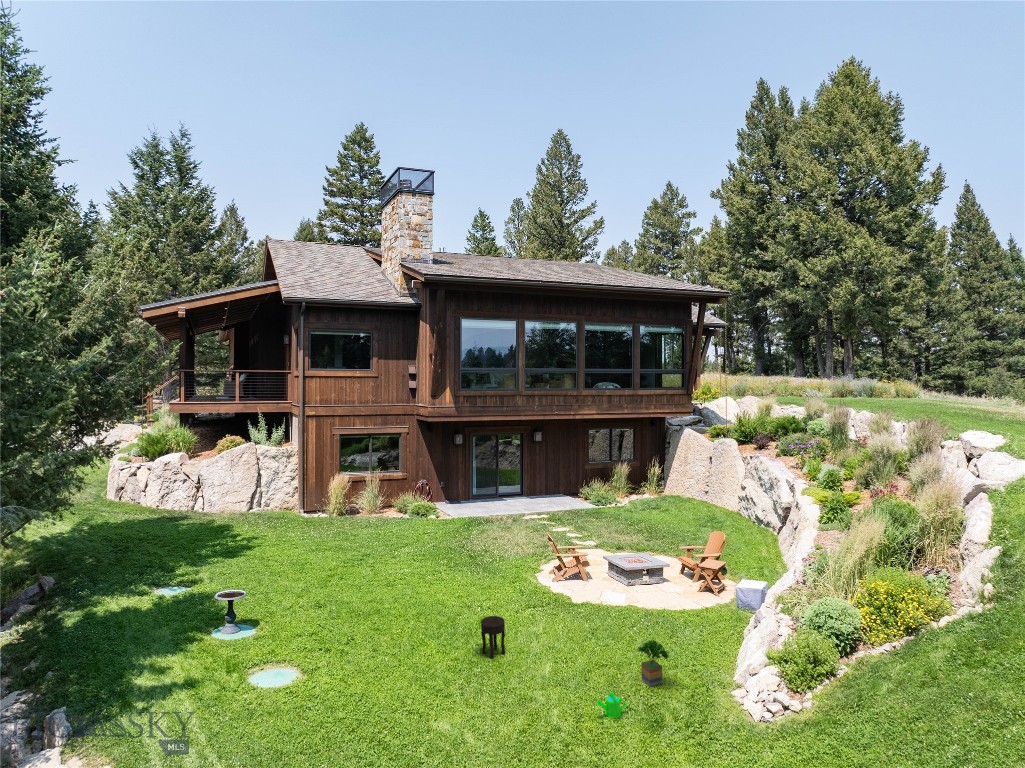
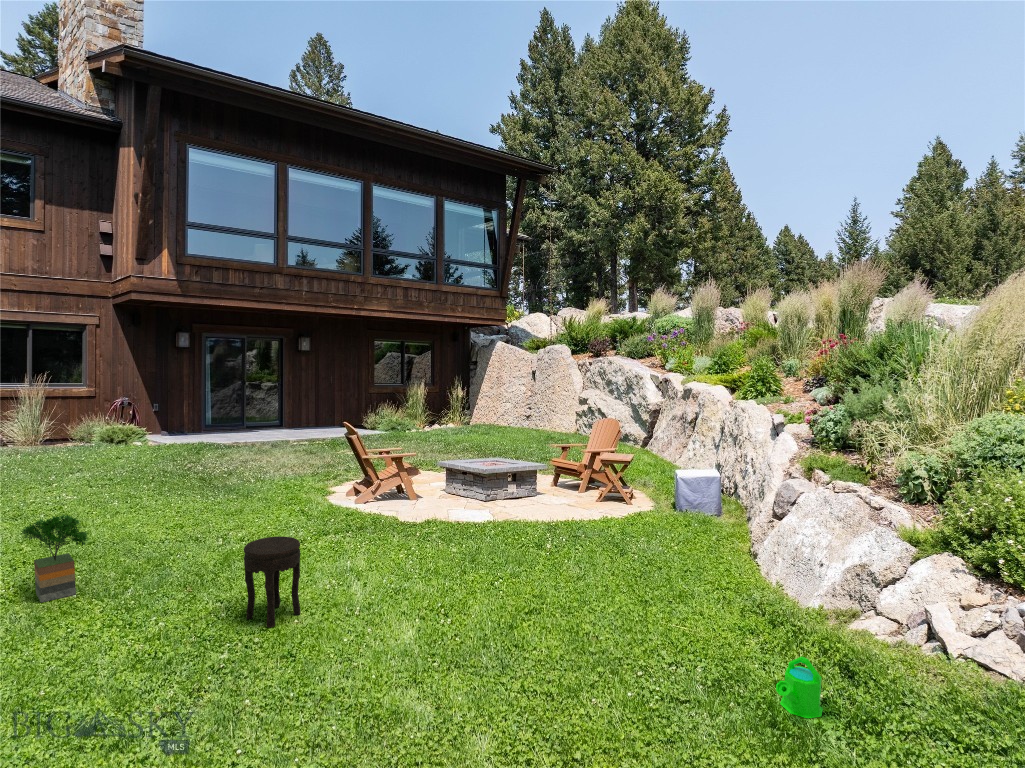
potted tree: present [638,640,669,687] -> present [22,515,87,602]
watering can: present [597,691,626,718] -> present [776,656,823,719]

